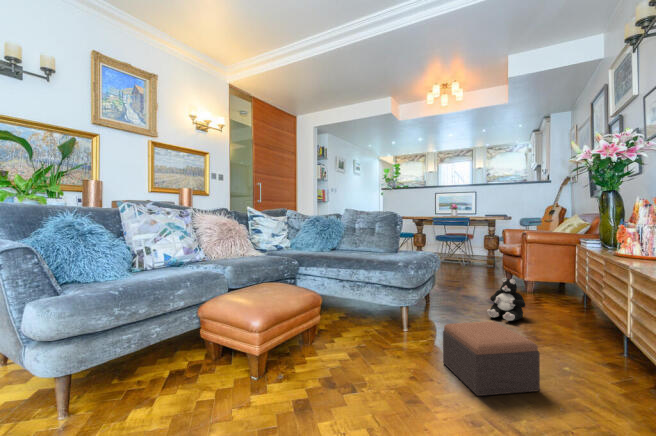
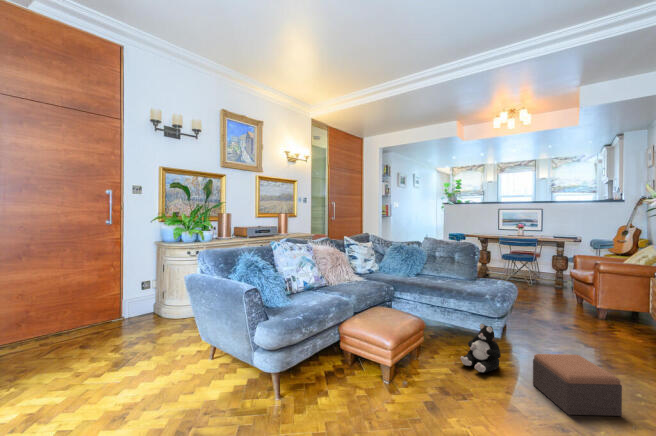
plush toy: present [487,277,525,321] -> present [461,324,501,373]

